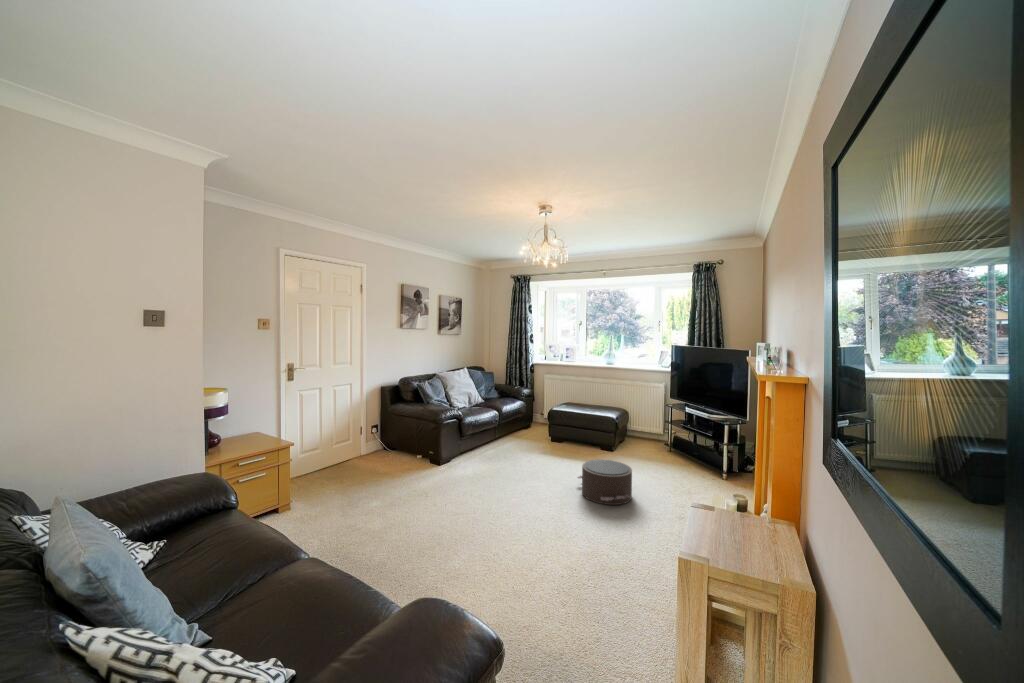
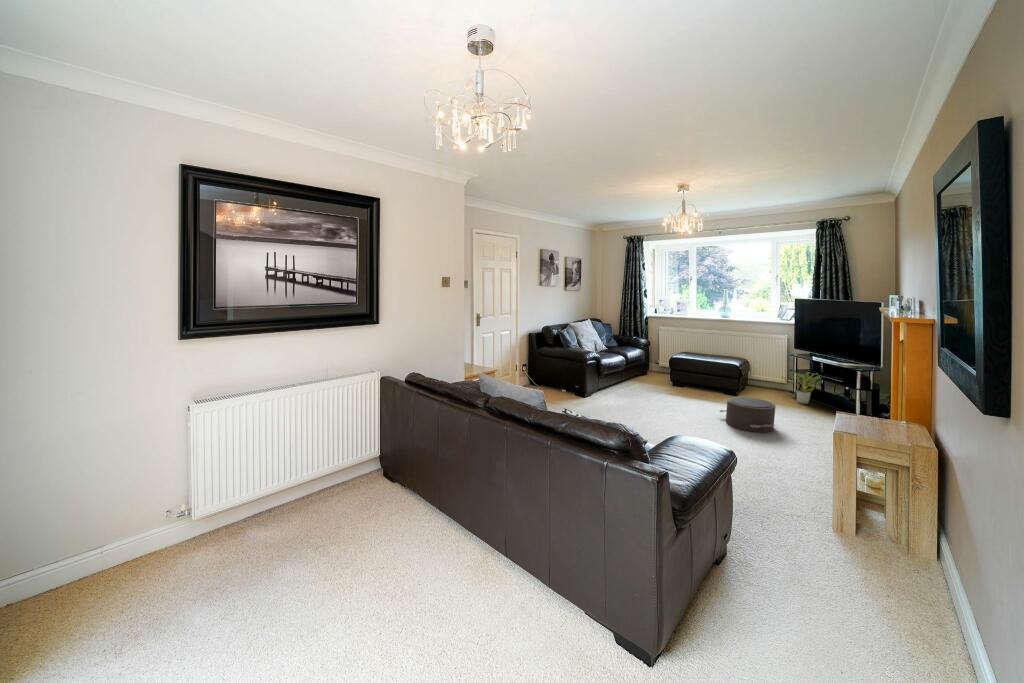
potted plant: none [658,424,698,463] -> present [782,371,821,404]

